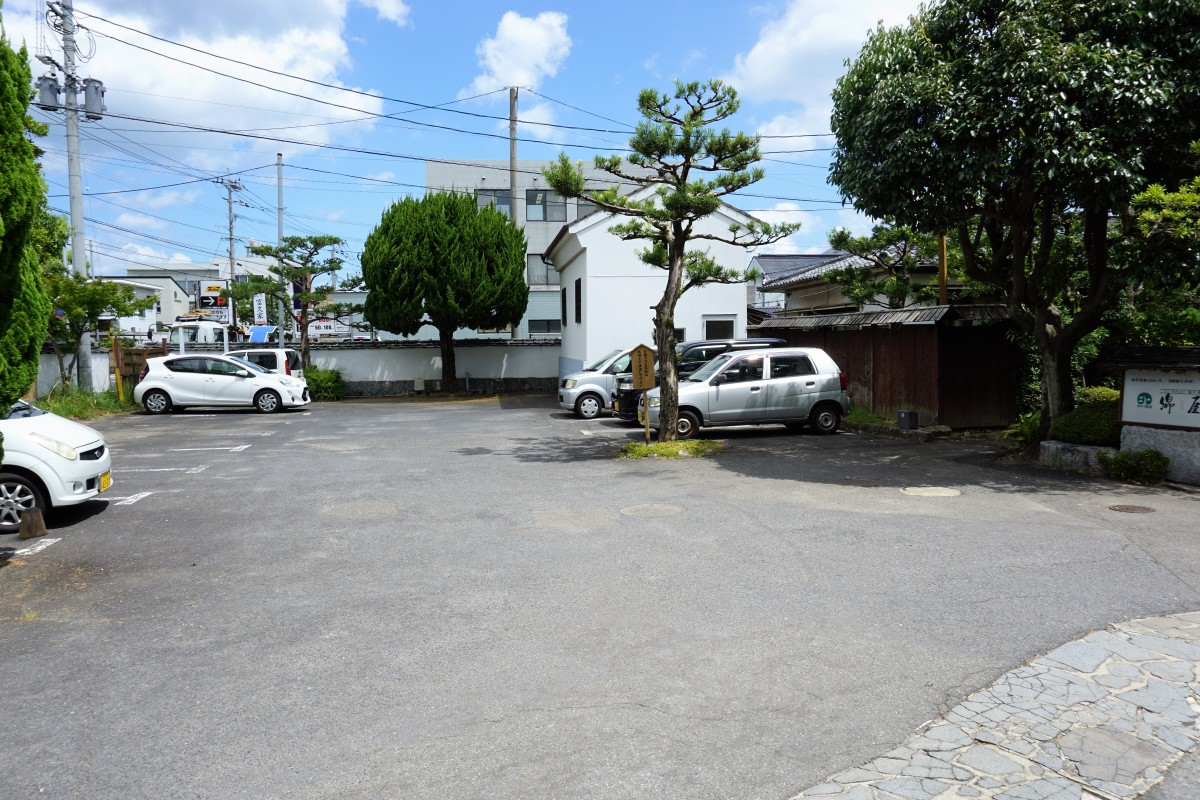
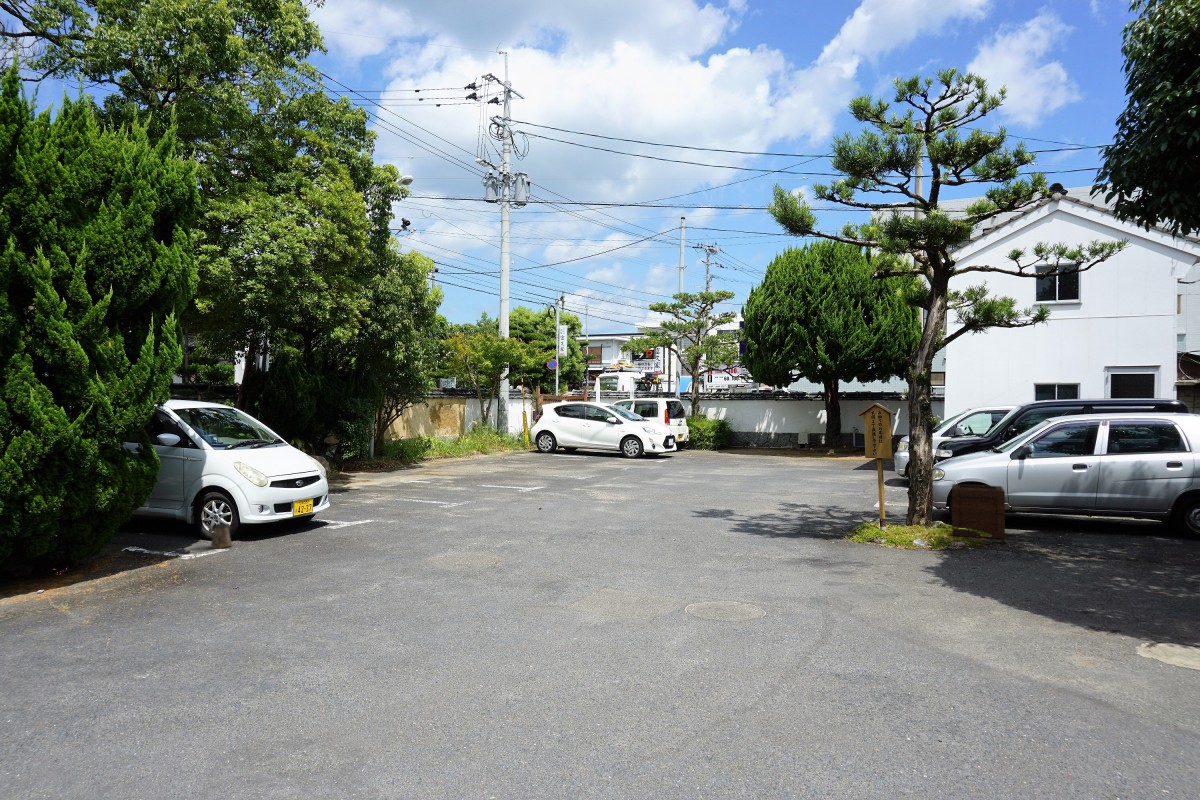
wooden crate: none [676,407,722,447] -> present [952,484,1005,539]

